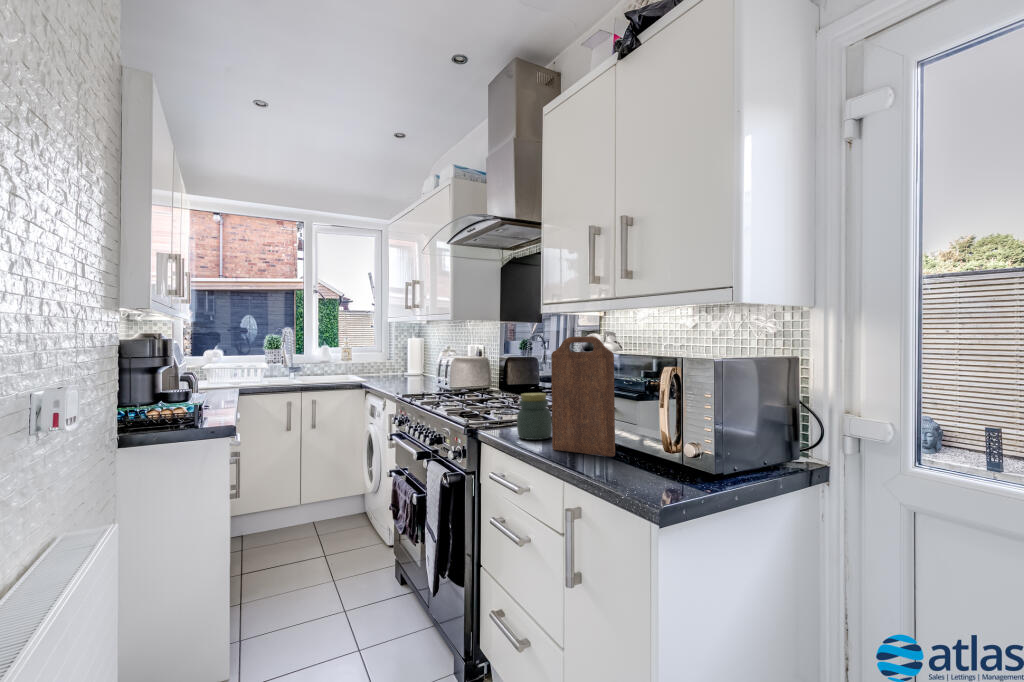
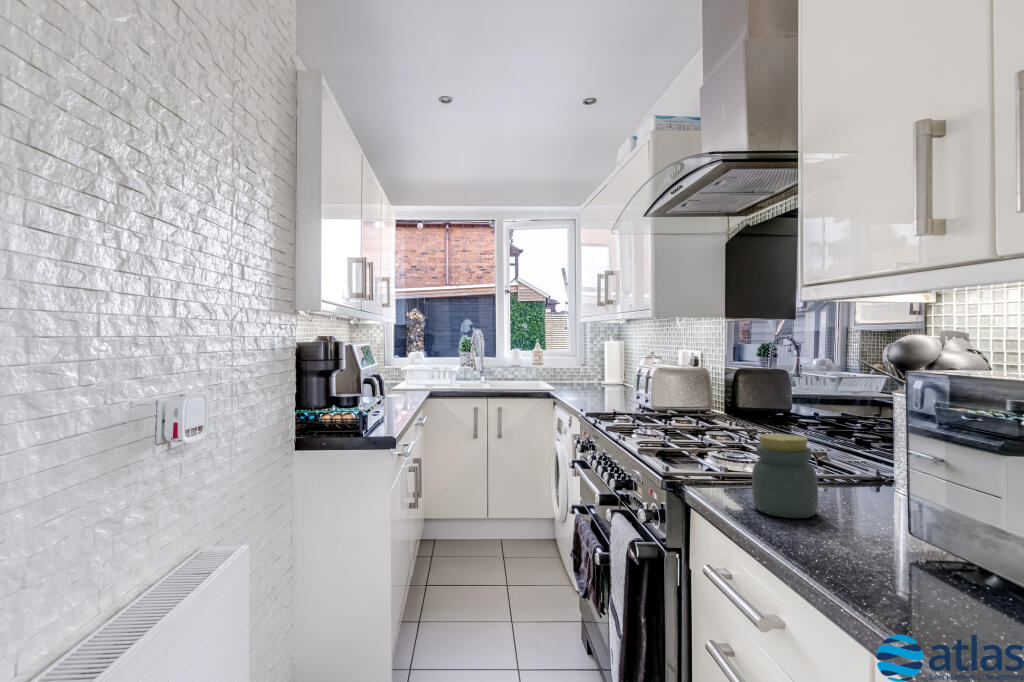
cutting board: present [551,337,615,457] -> none [823,340,978,590]

